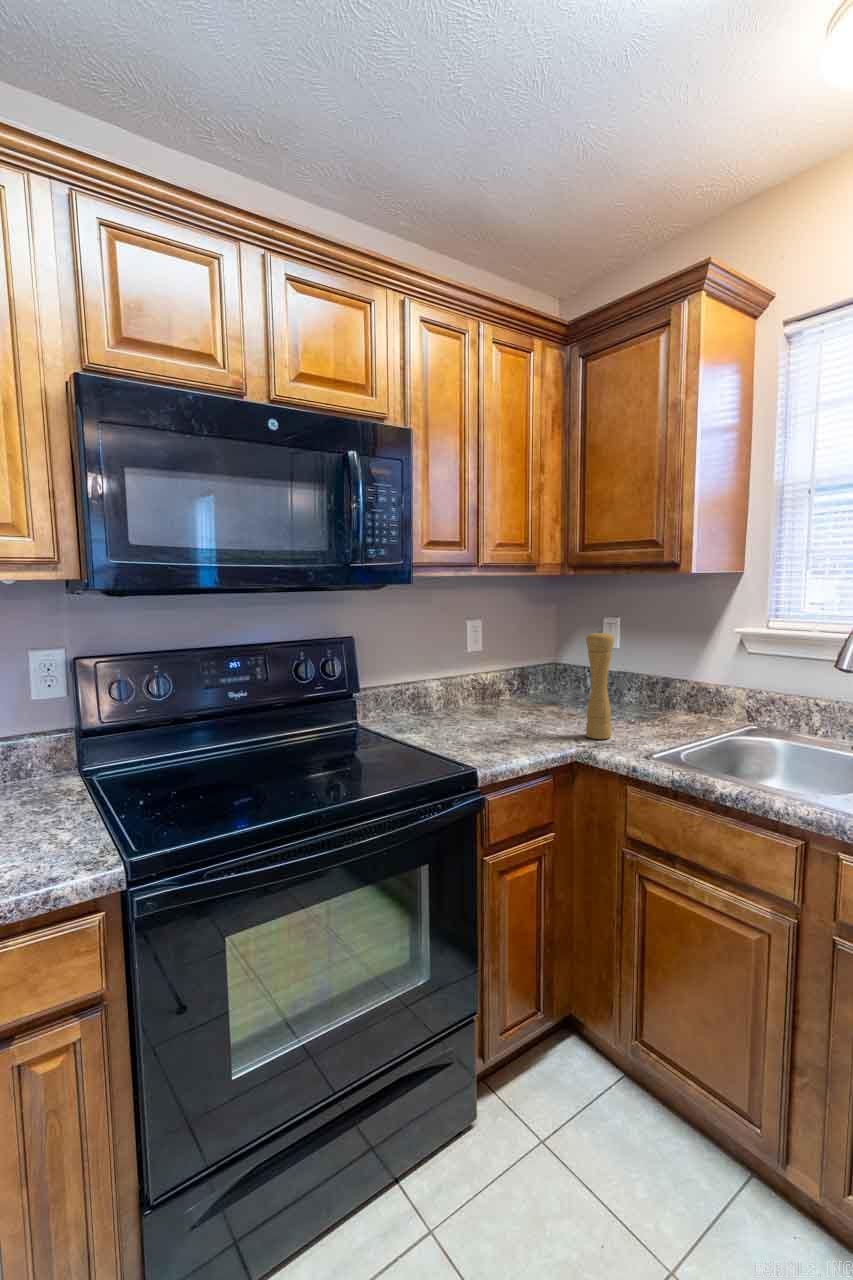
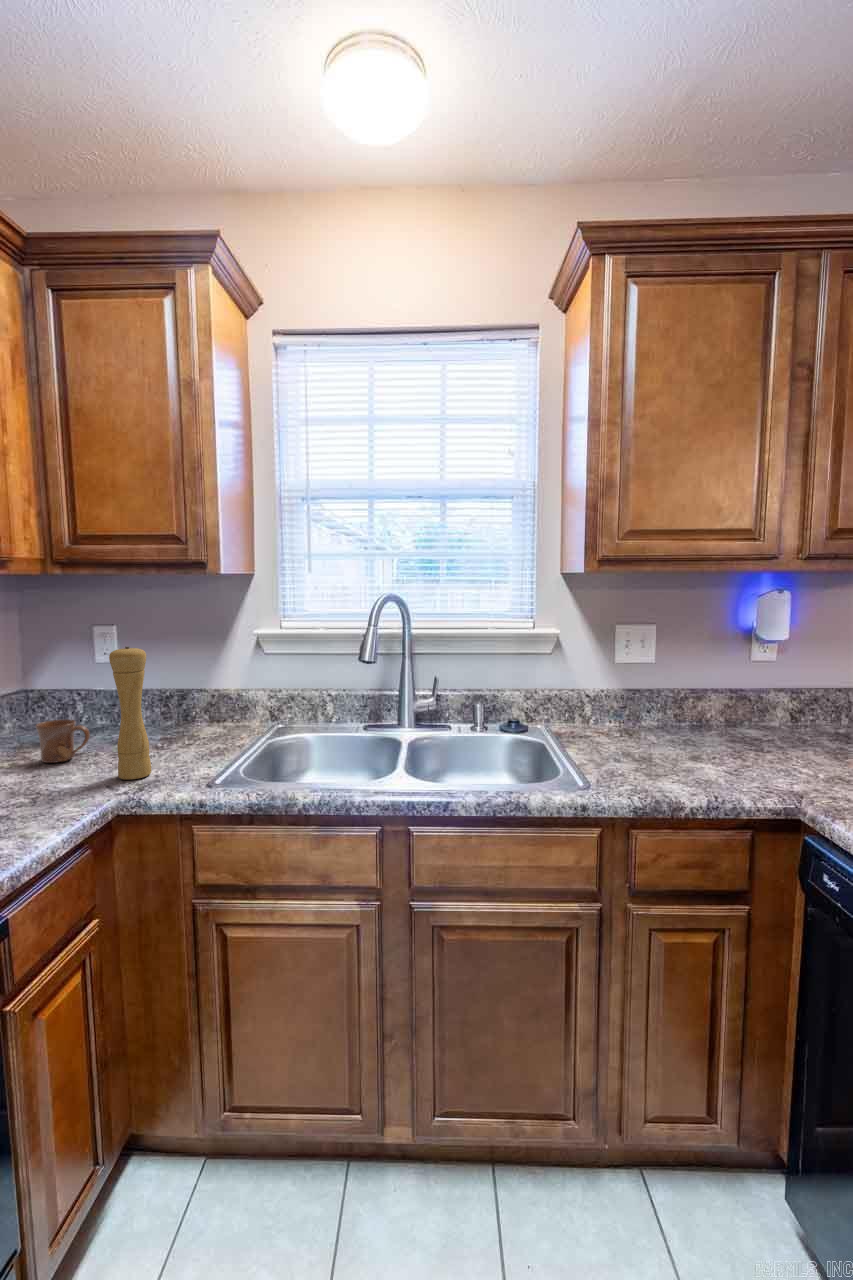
mug: none [545,686,580,717] -> present [36,720,90,763]

